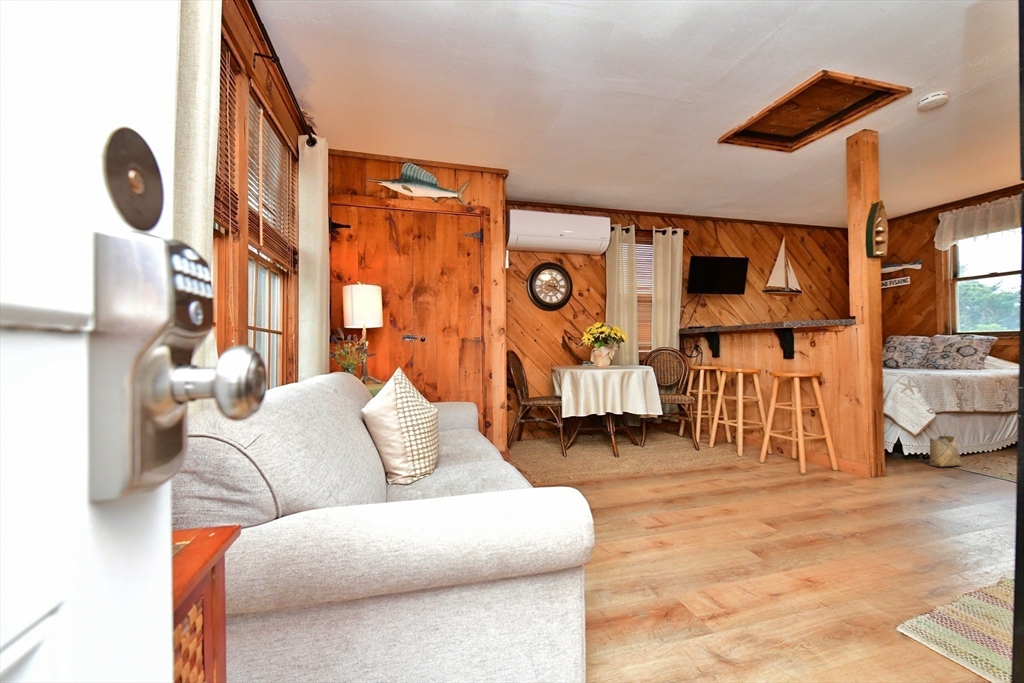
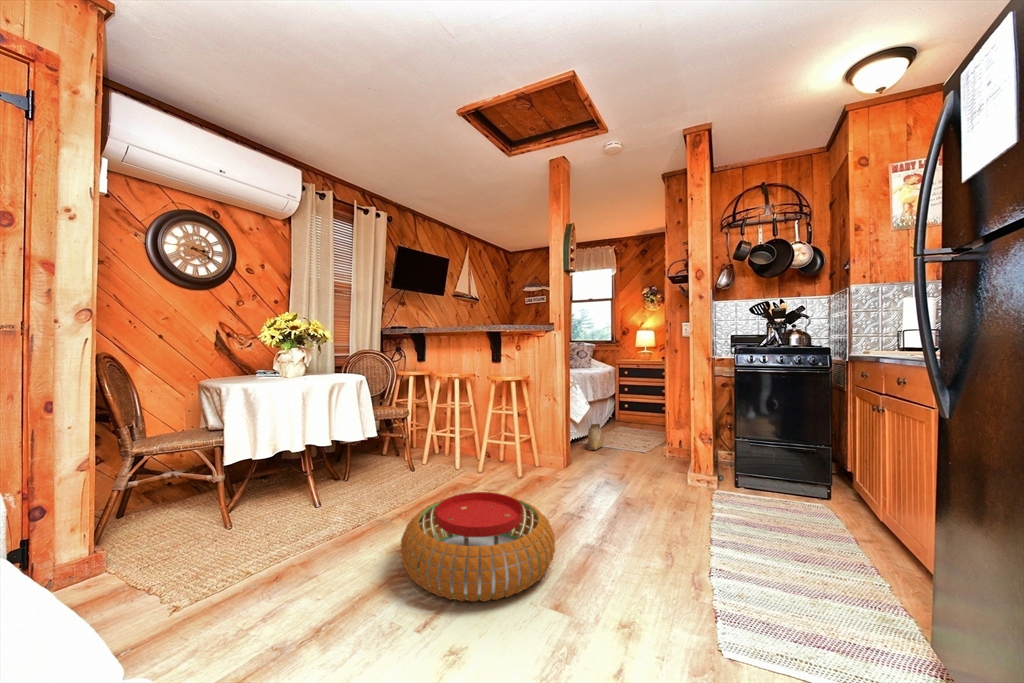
pouf: none [650,457,782,530] -> present [401,492,555,602]

